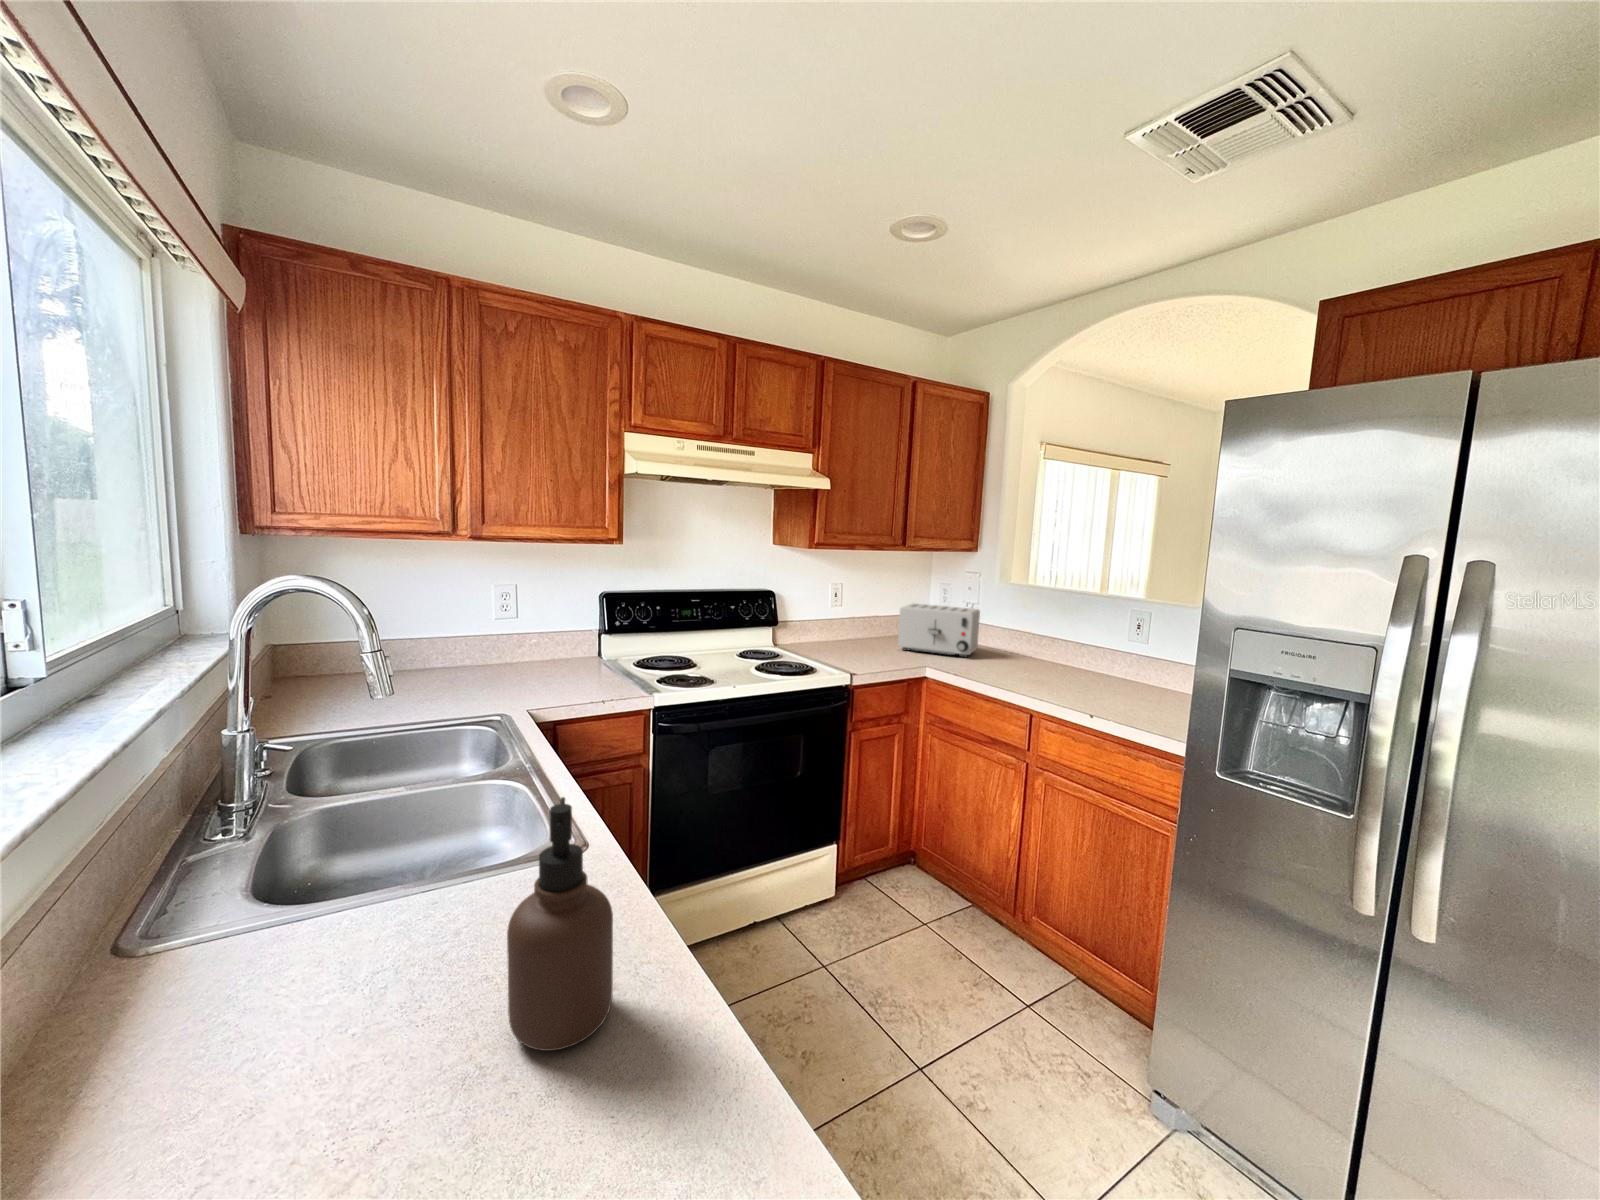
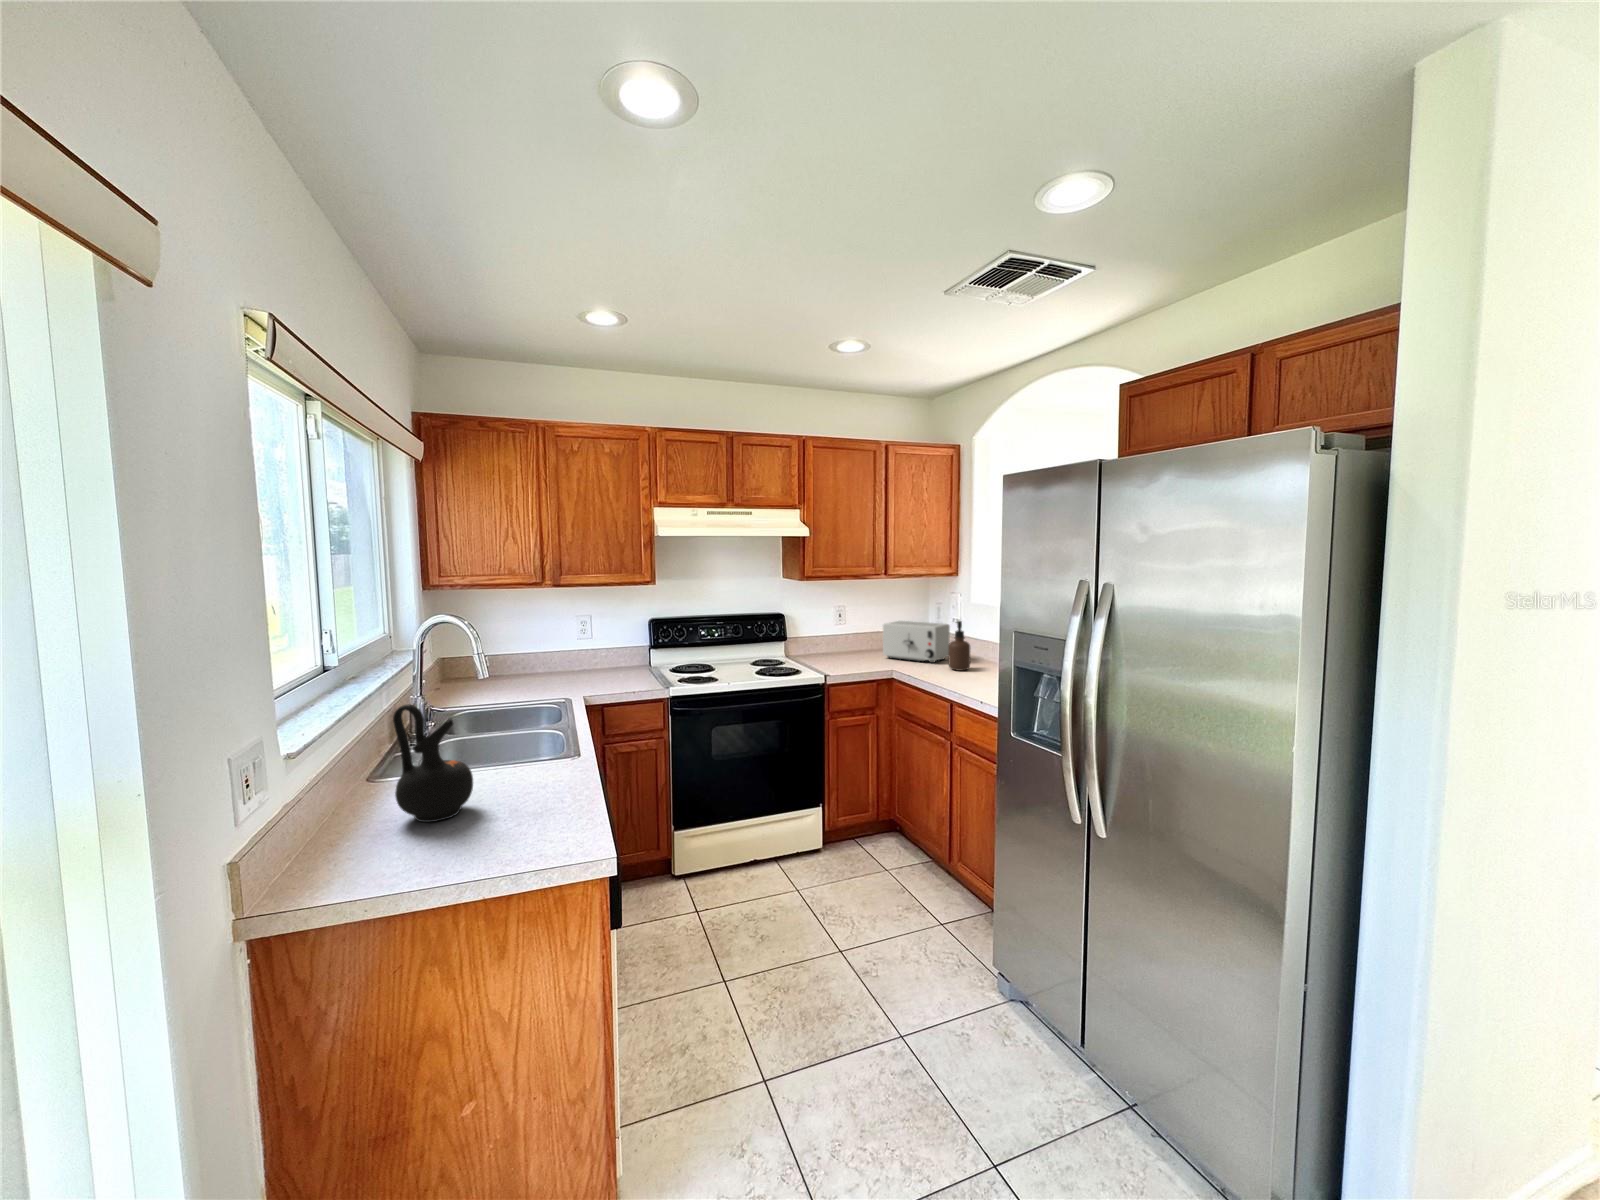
soap dispenser: present [507,797,613,1051] -> present [949,621,970,671]
ceramic jug: none [204,803,417,1098] -> present [393,705,473,822]

